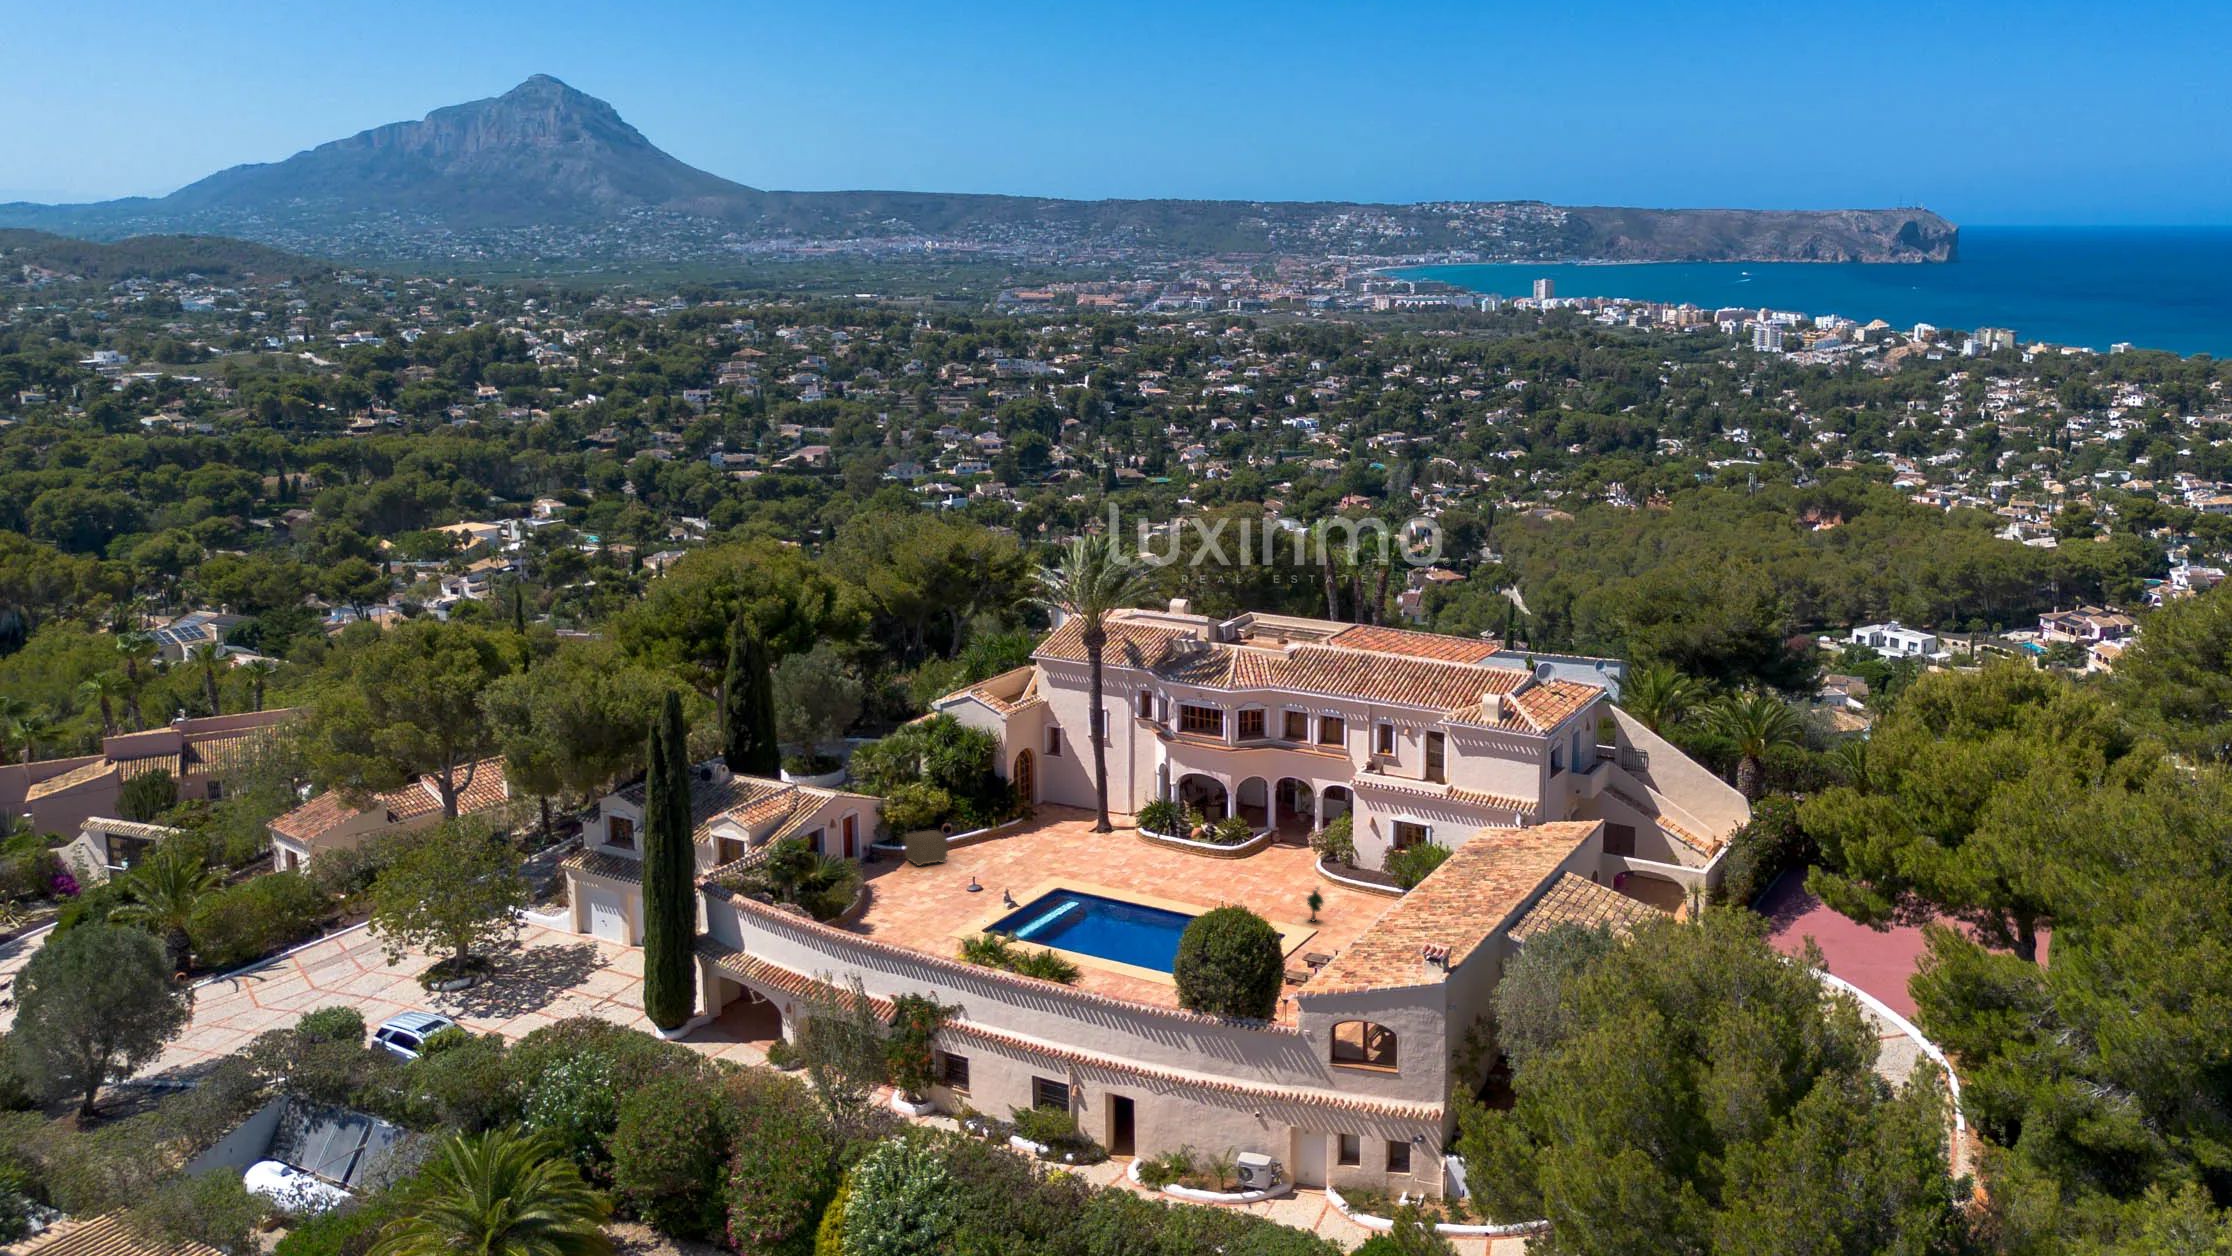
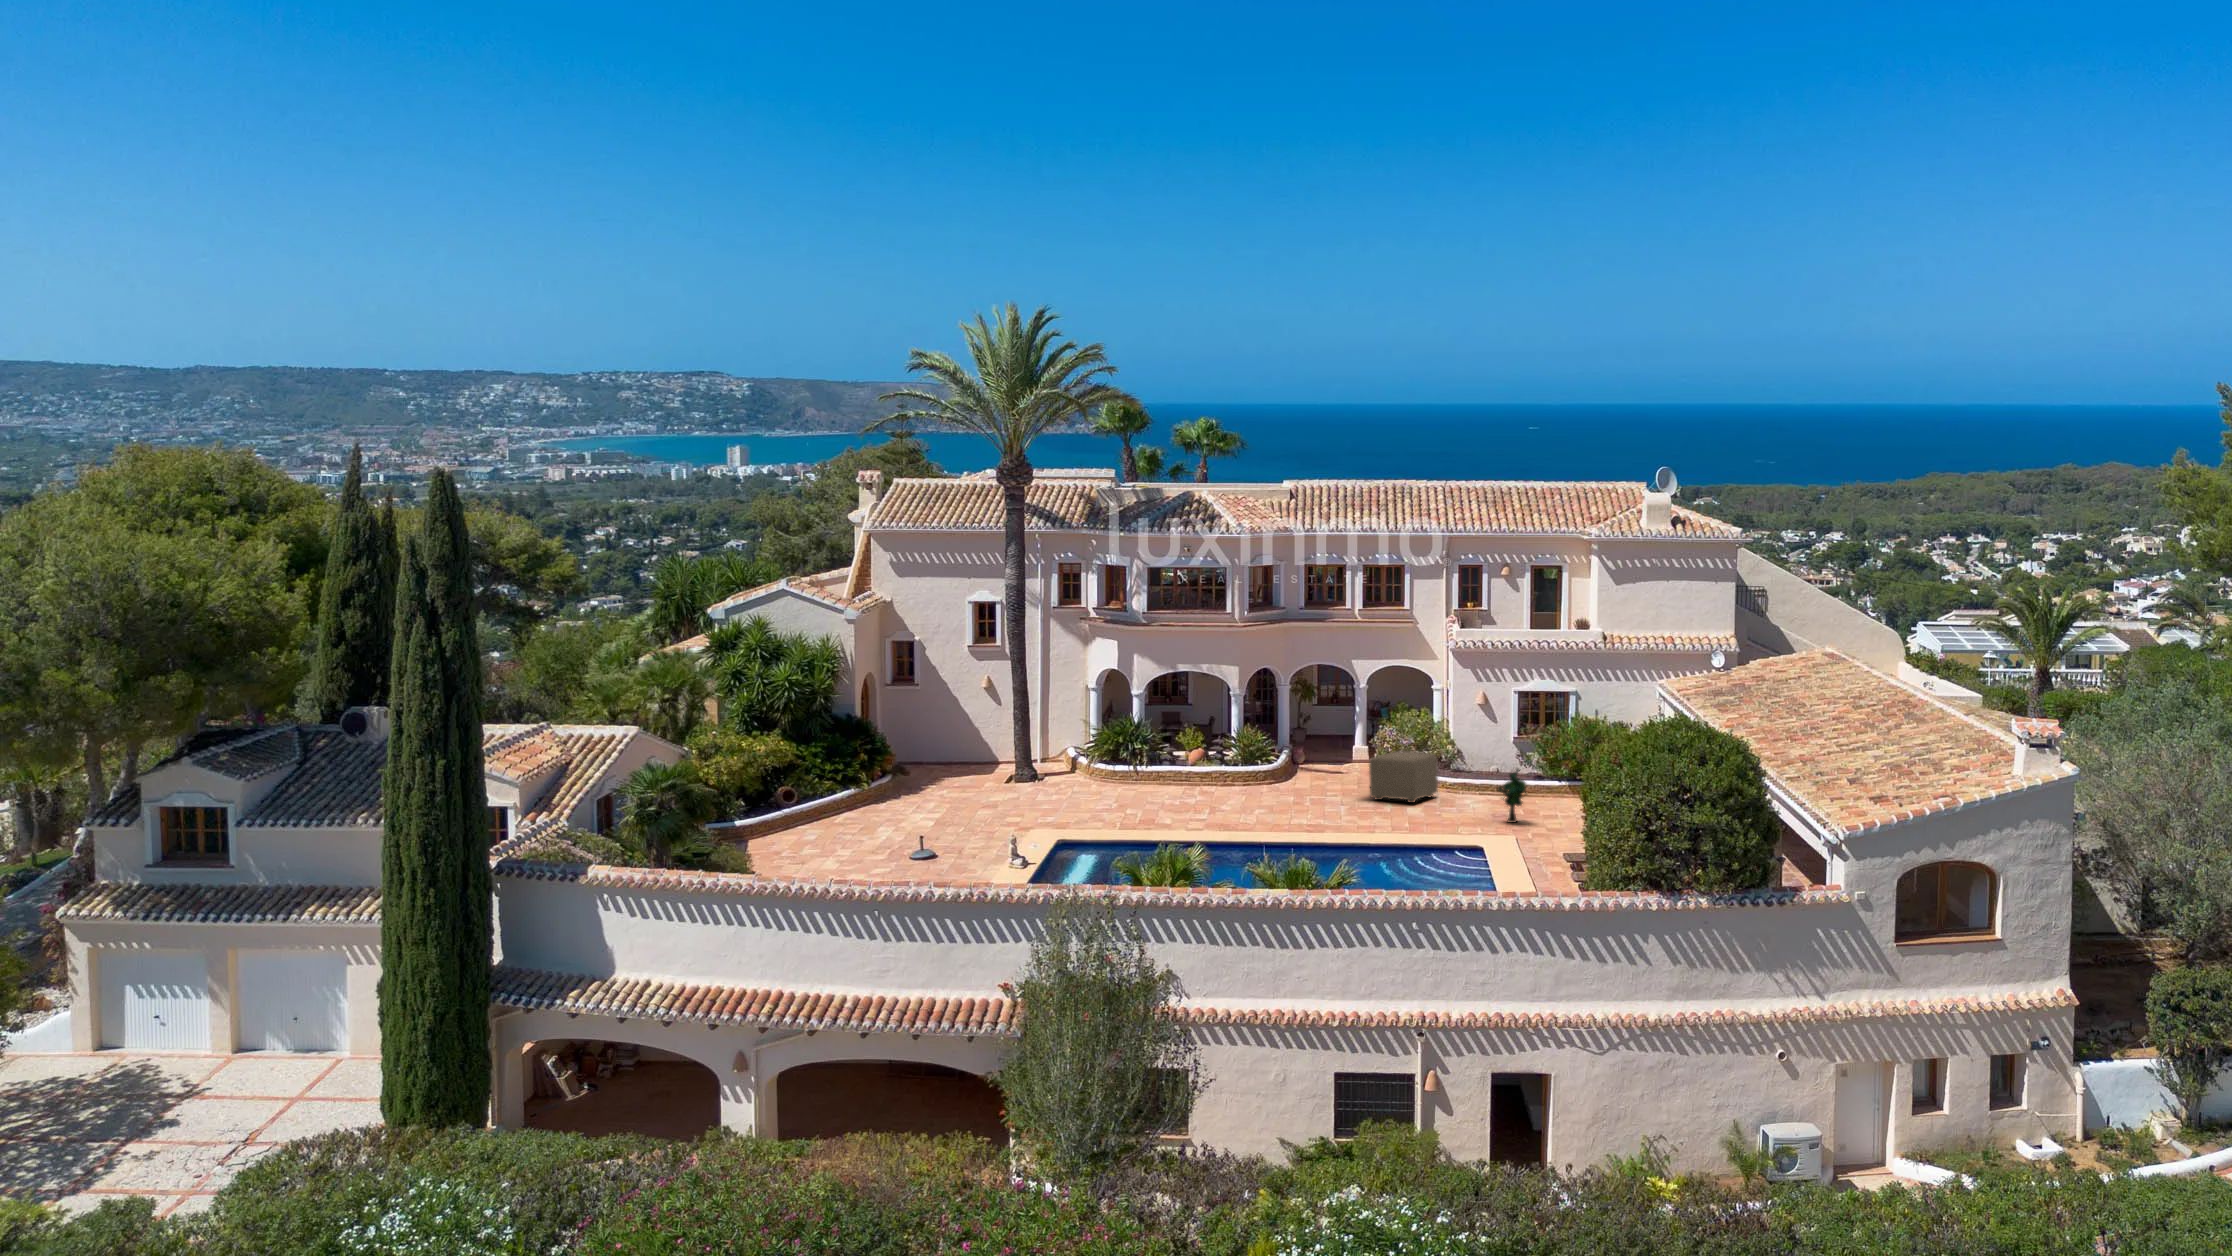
ottoman: present [905,830,948,866] -> present [1369,751,1438,803]

